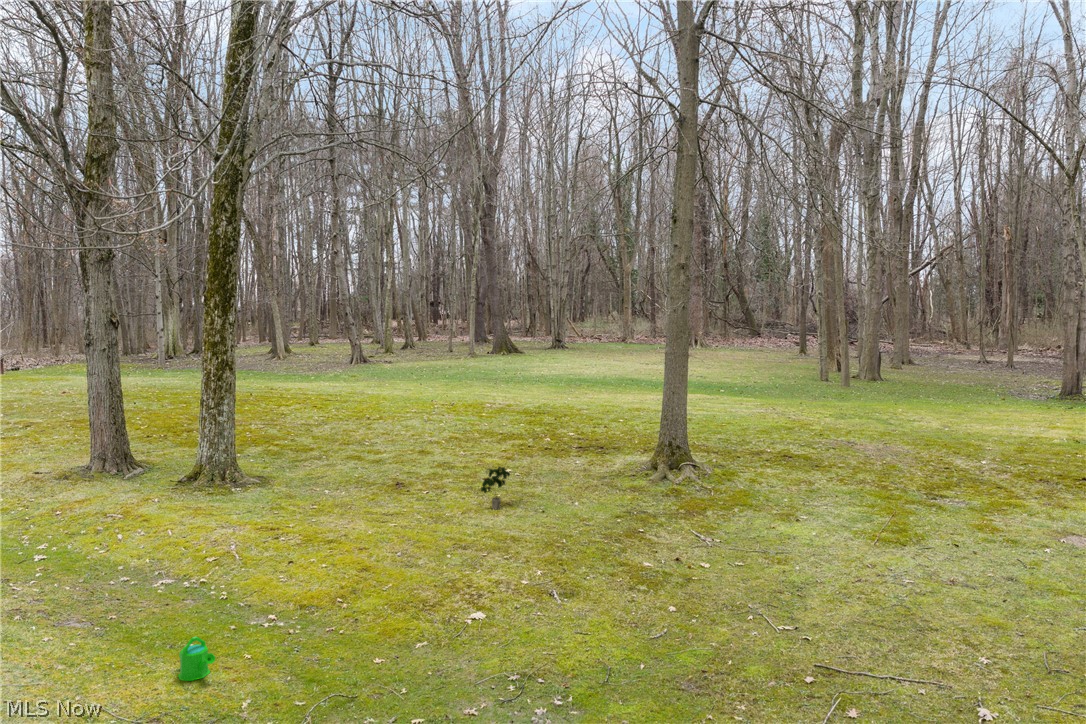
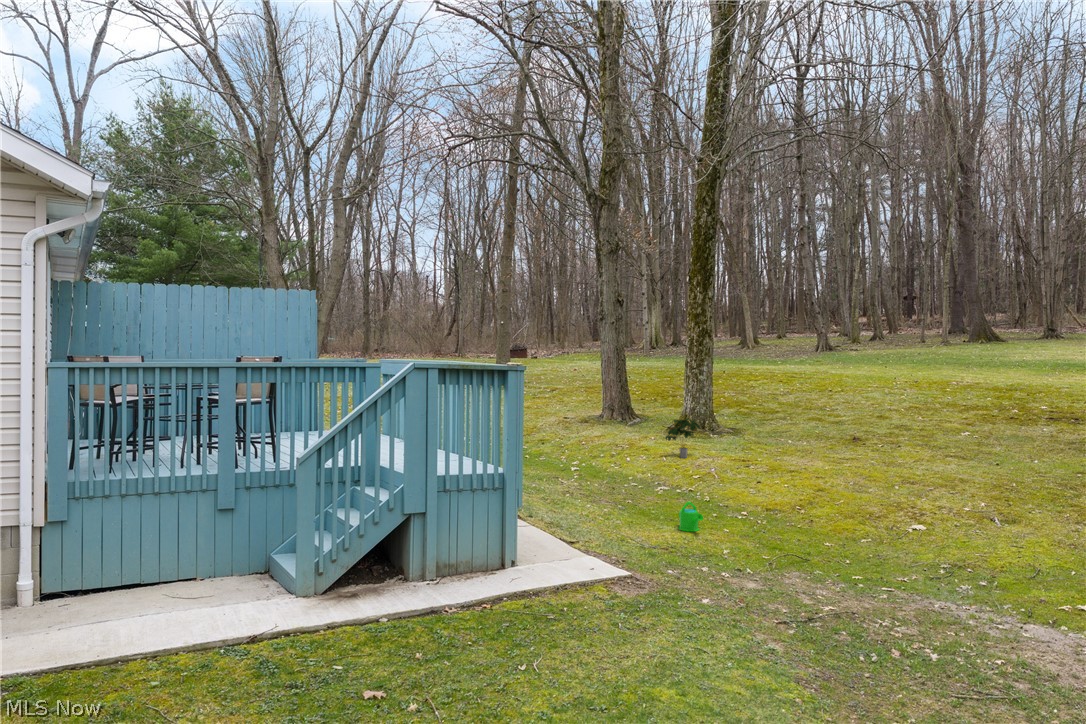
potted plant: present [481,467,510,509] -> present [665,419,700,458]

